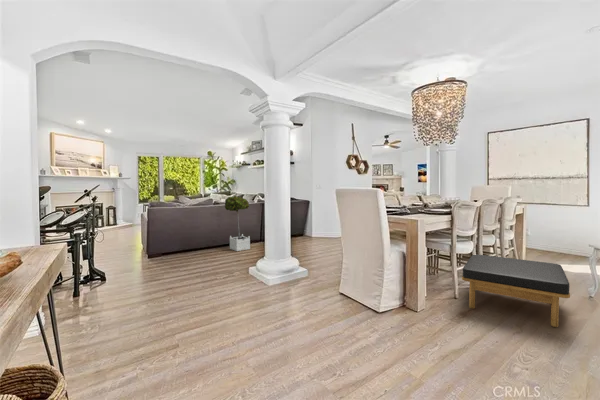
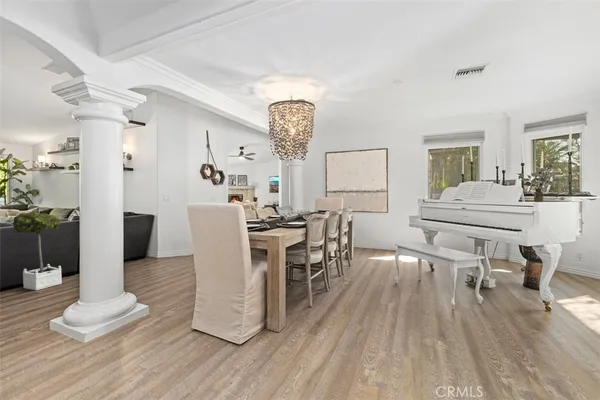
ottoman: present [462,254,570,327] -> none [318,262,397,321]

